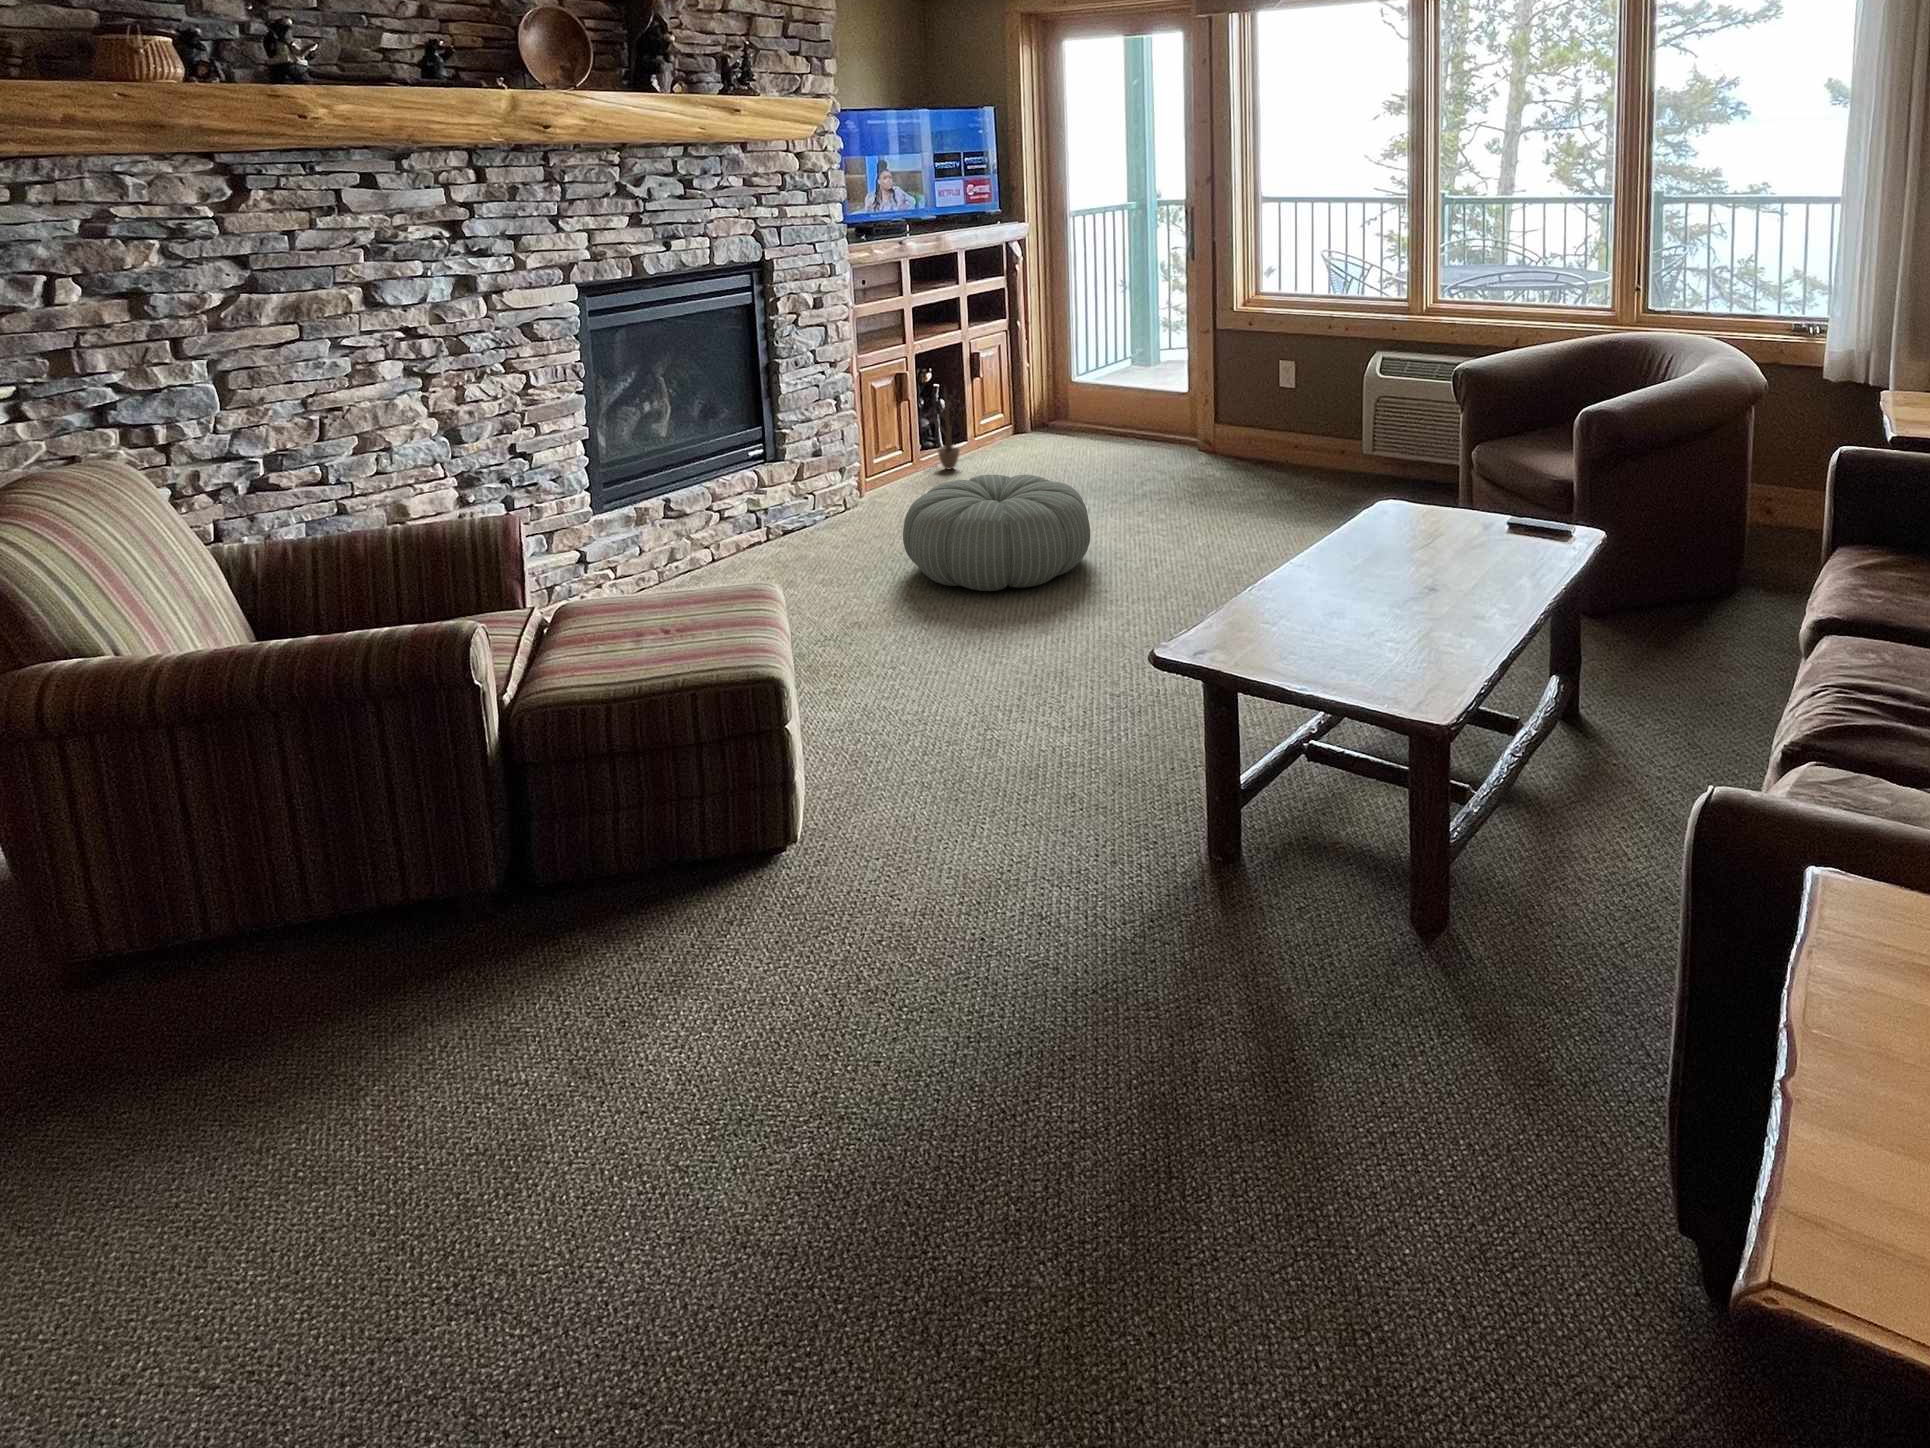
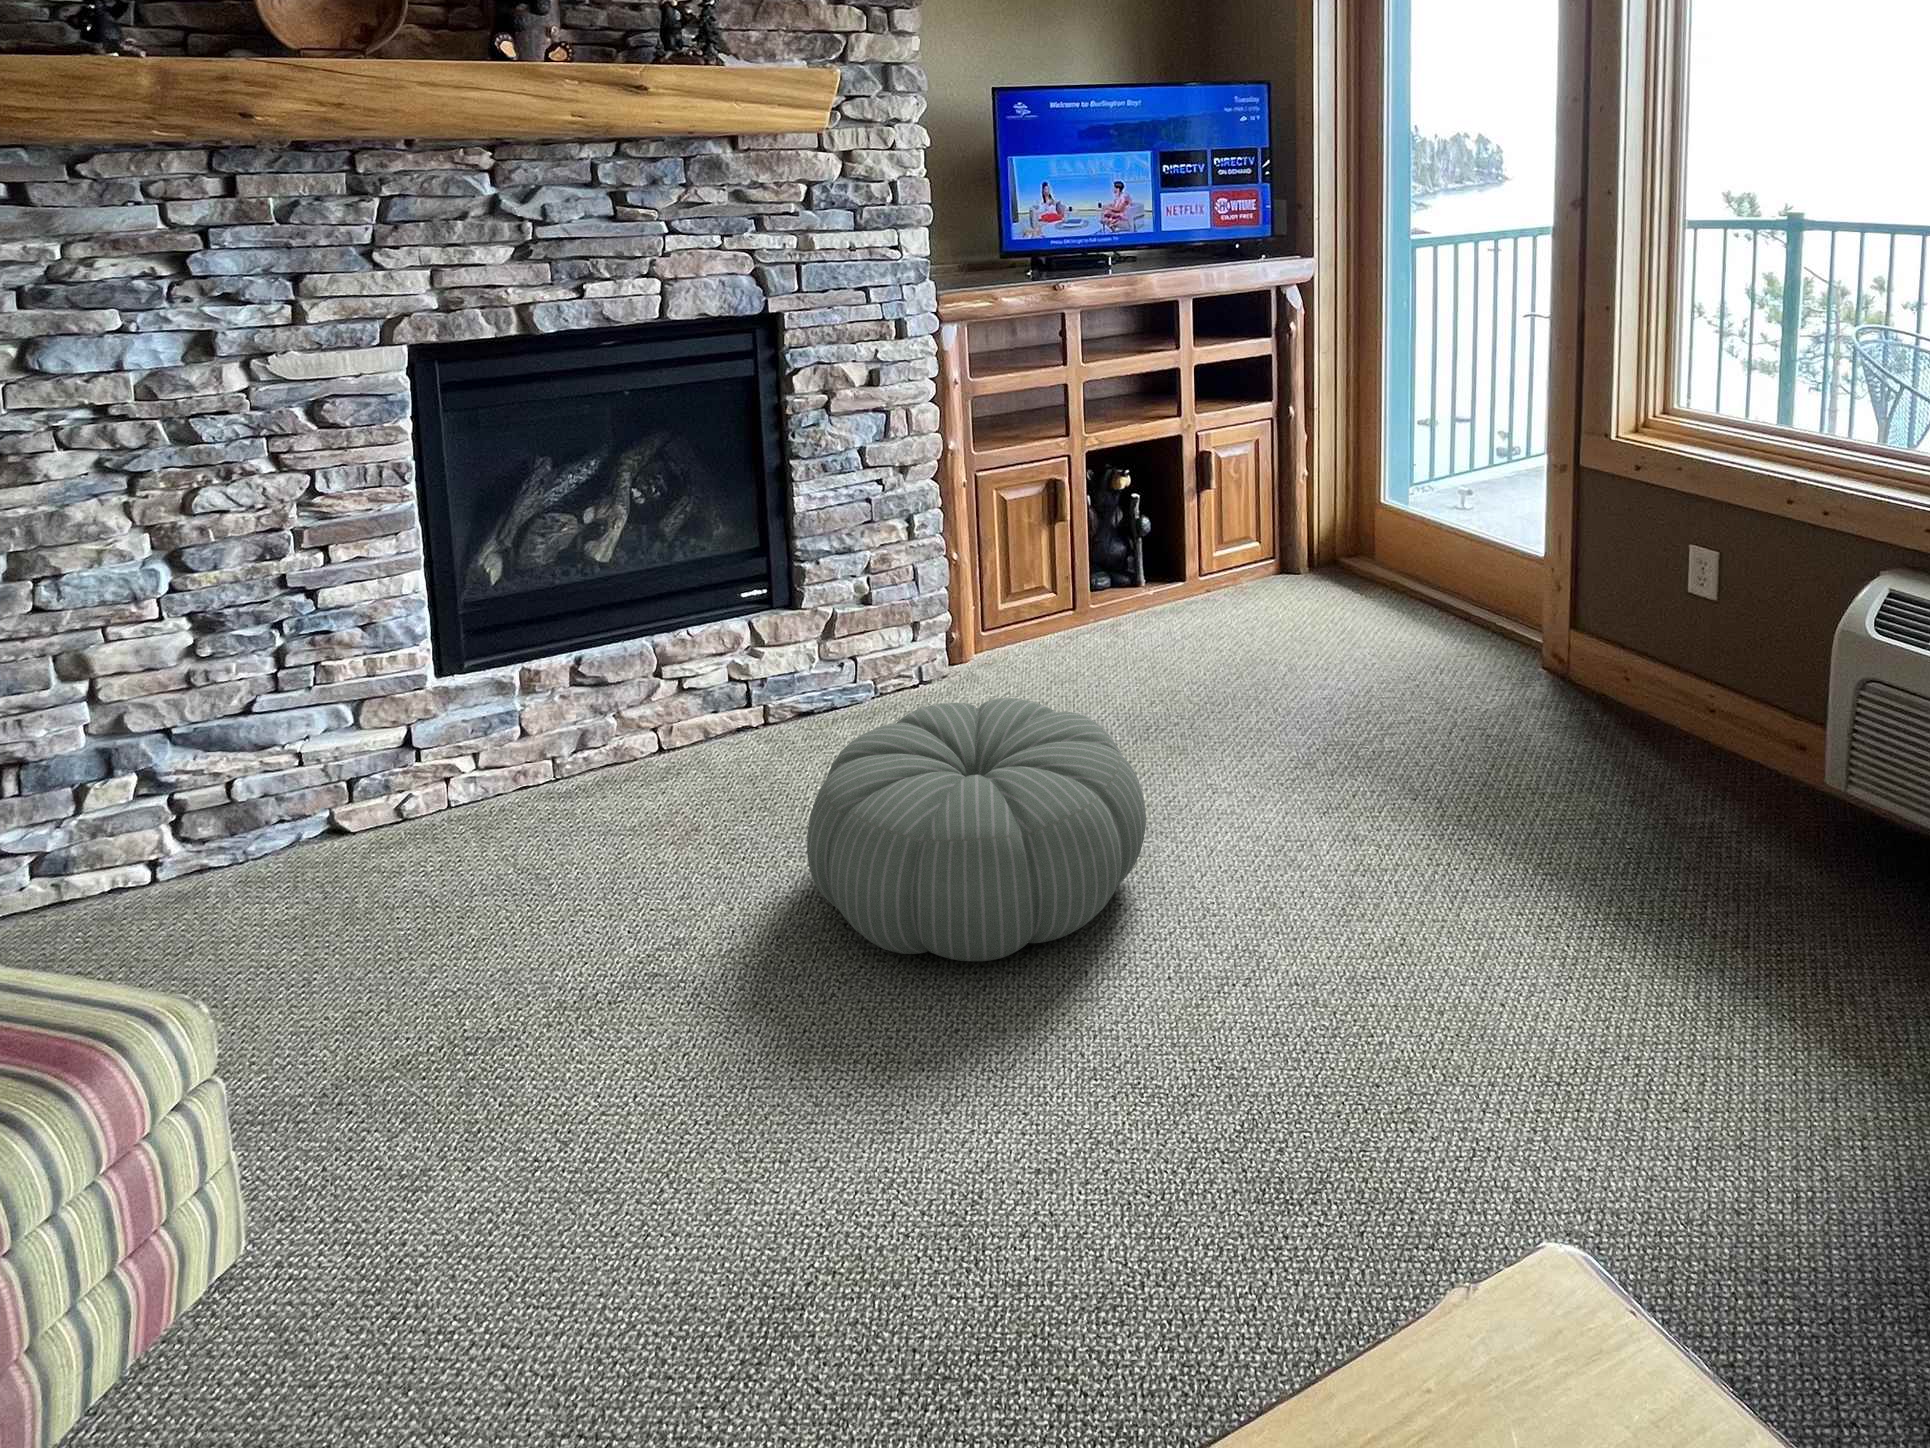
decorative plant: present [925,389,966,471] -> none [1079,497,1161,625]

